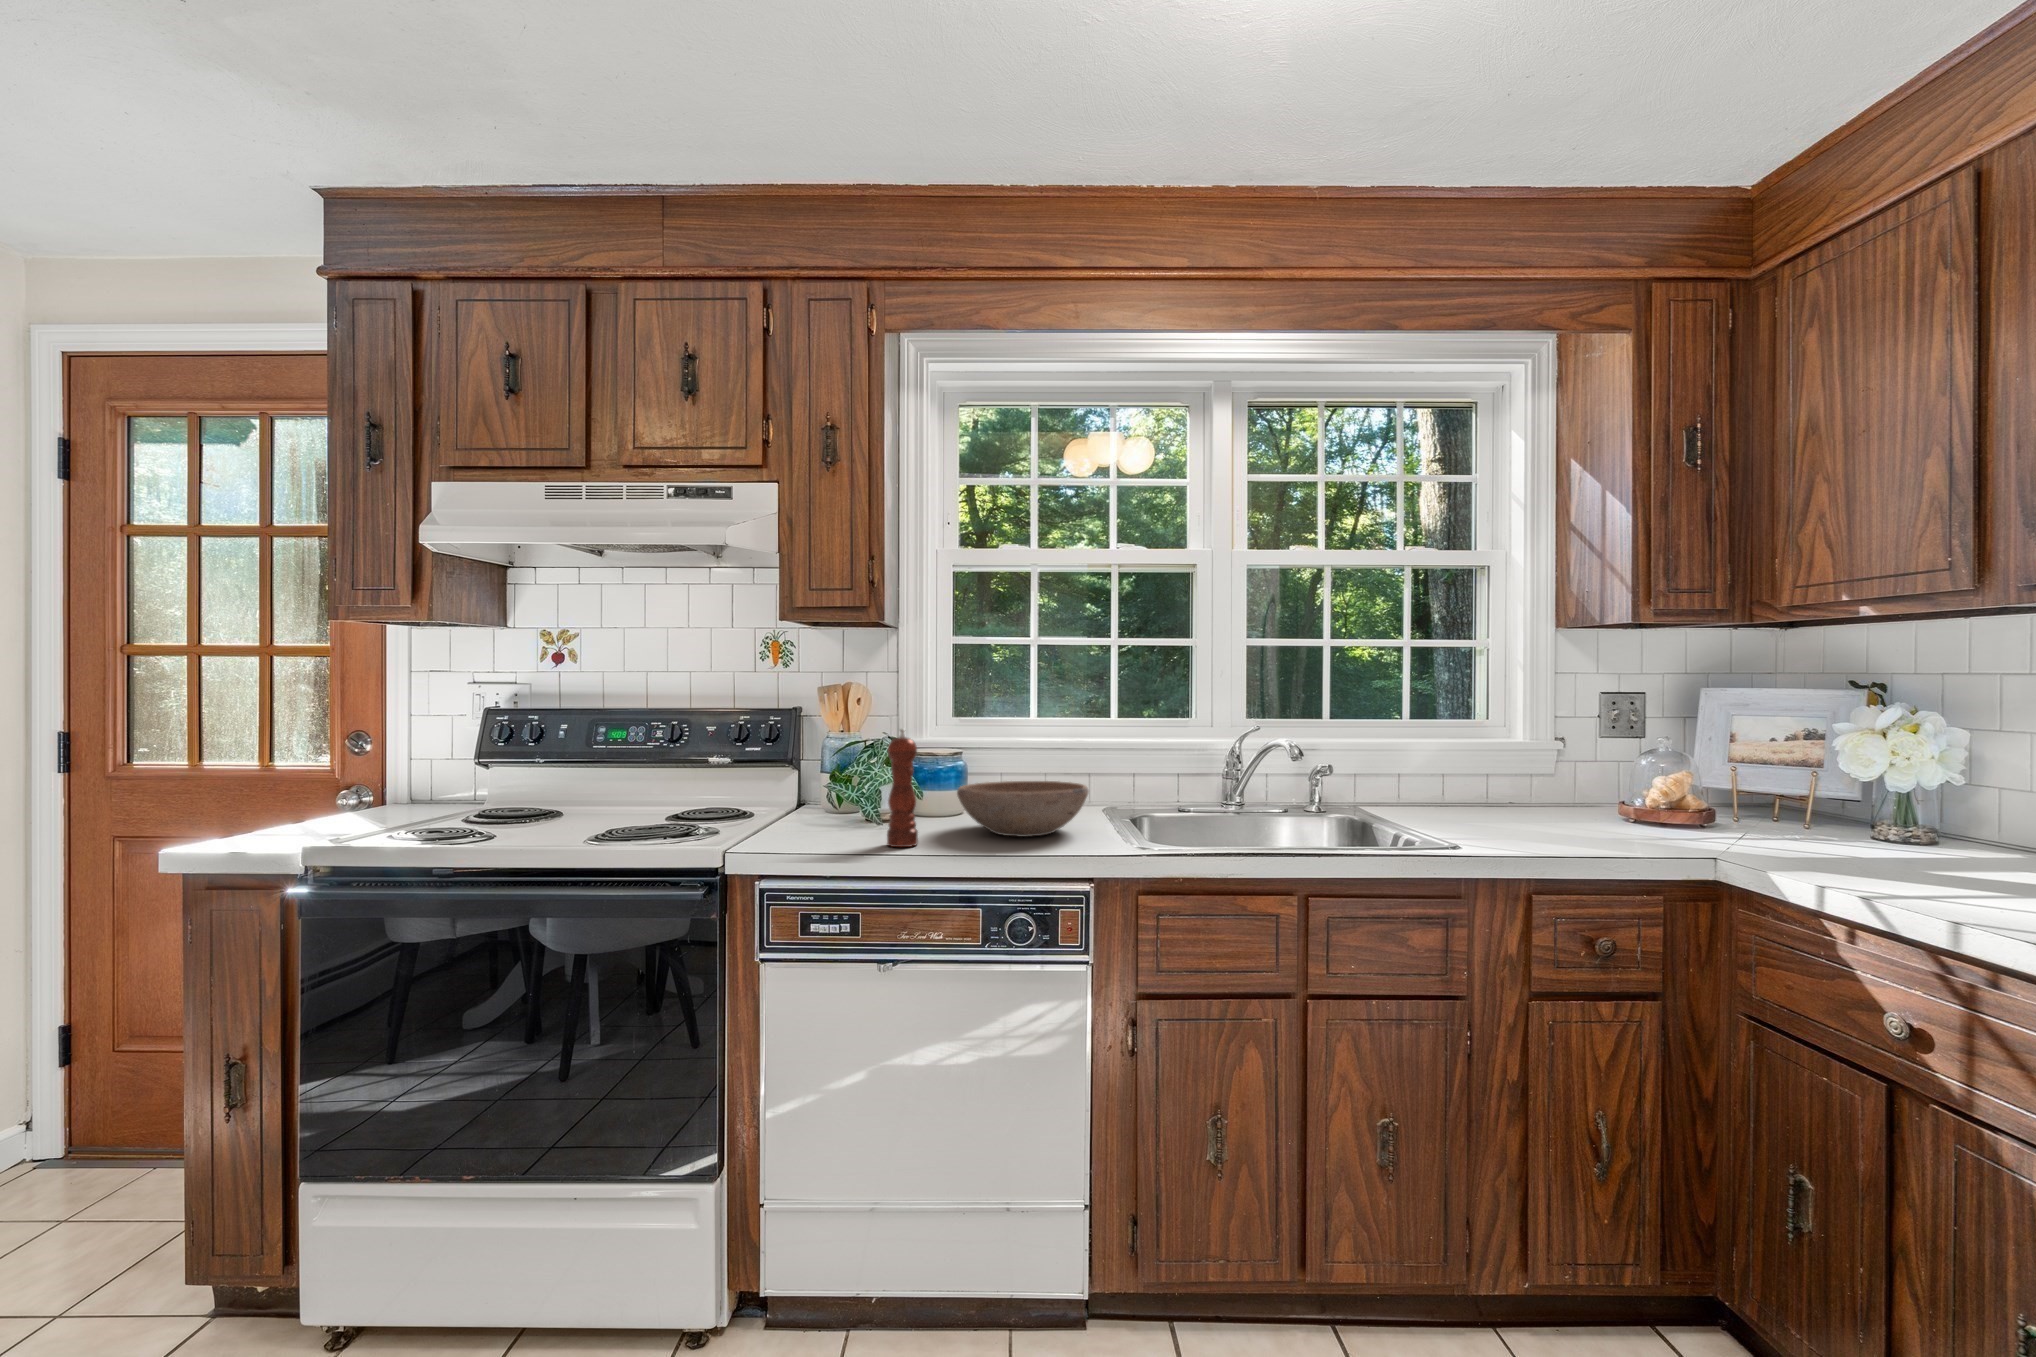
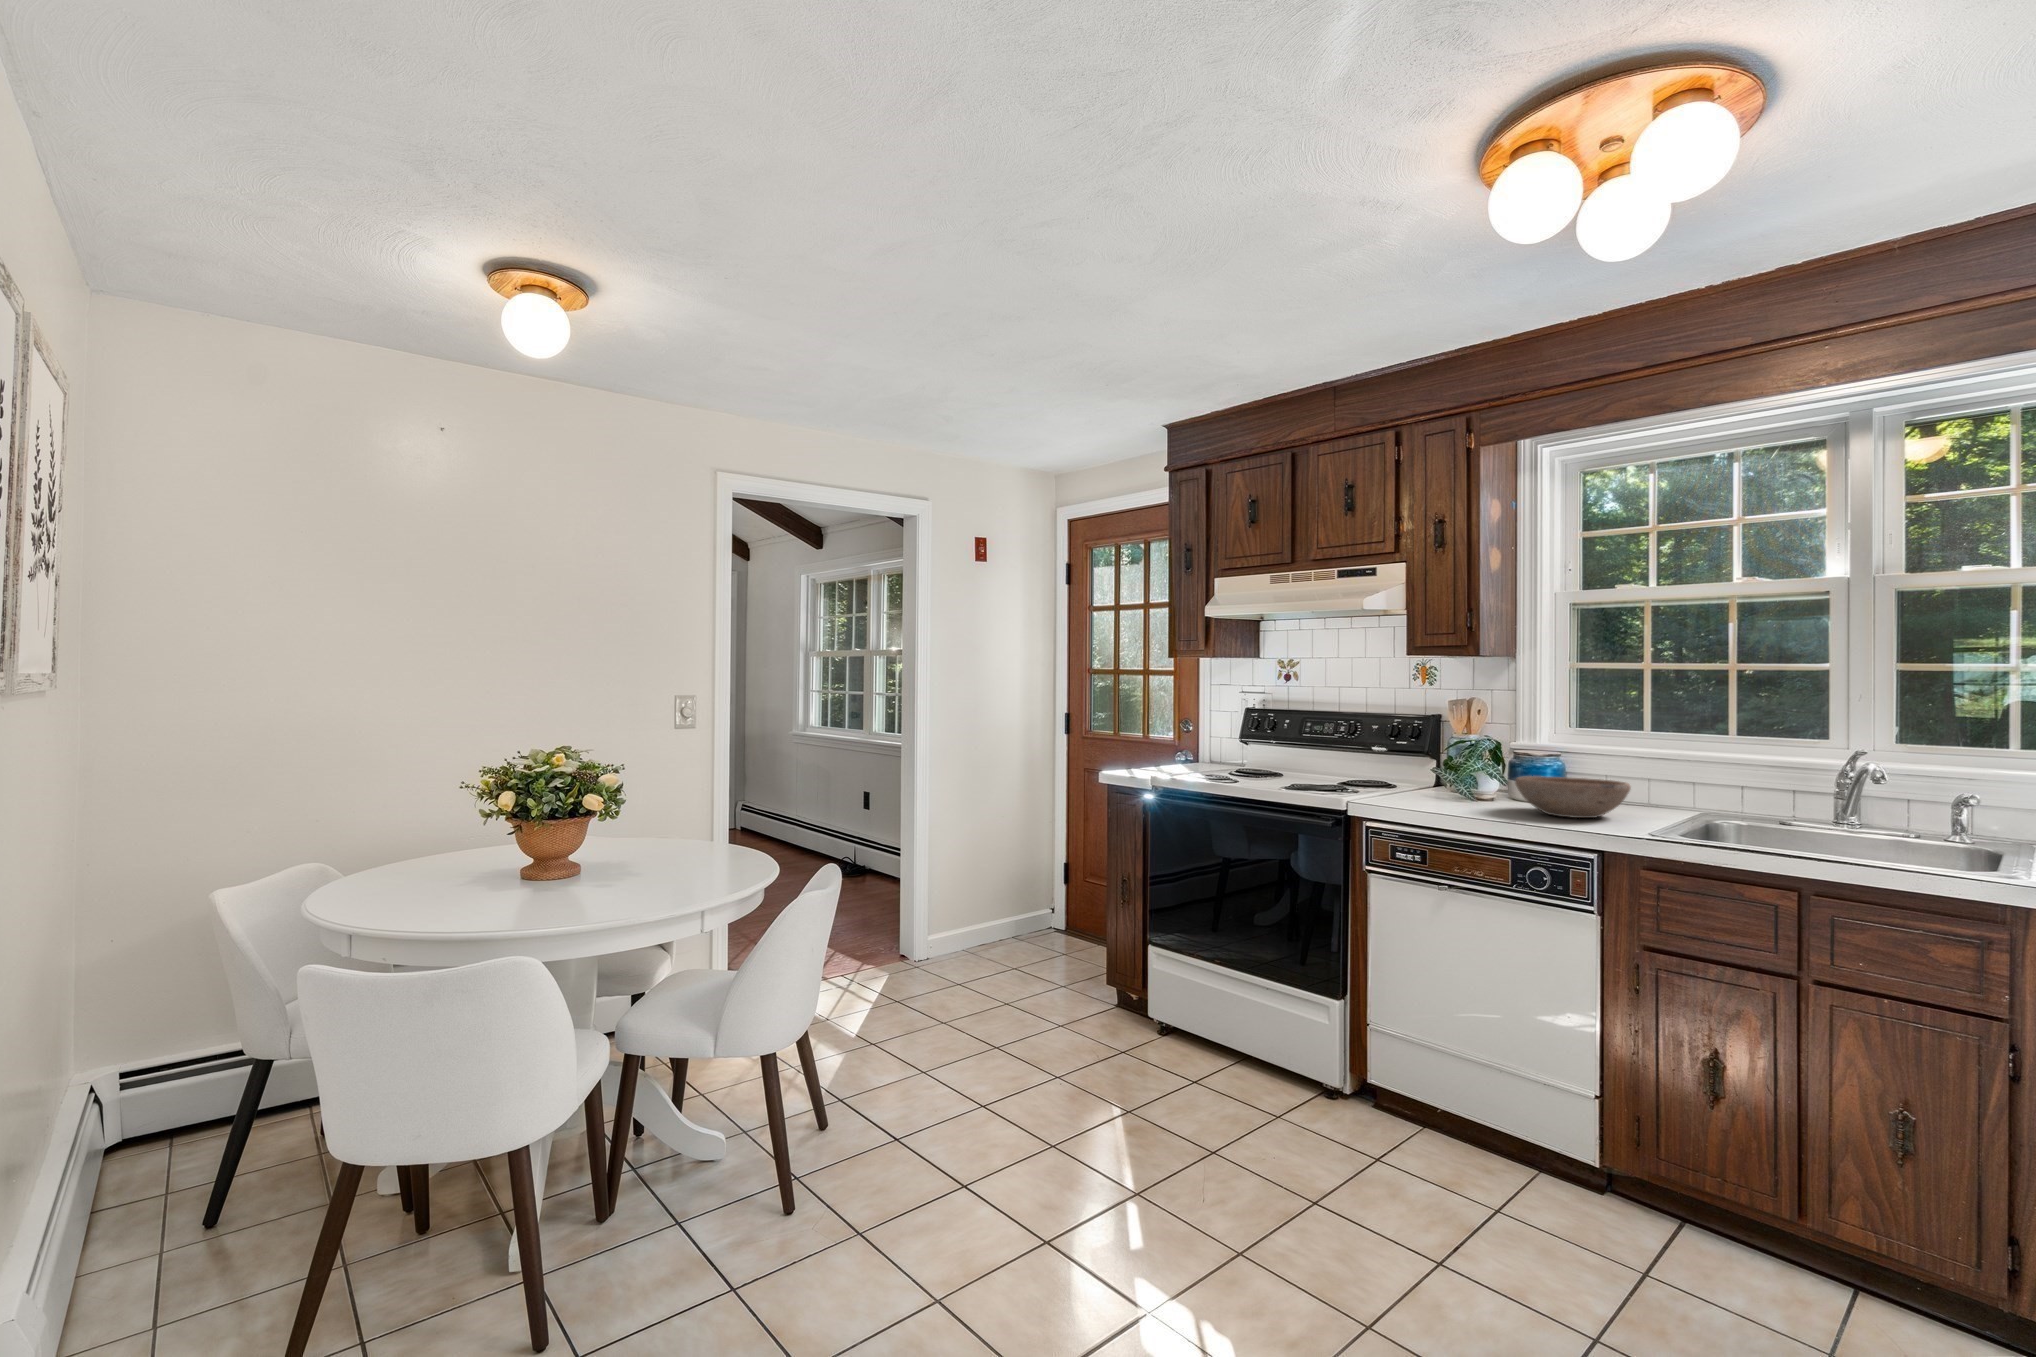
pepper mill: present [887,729,918,847] -> none [1451,731,1475,812]

